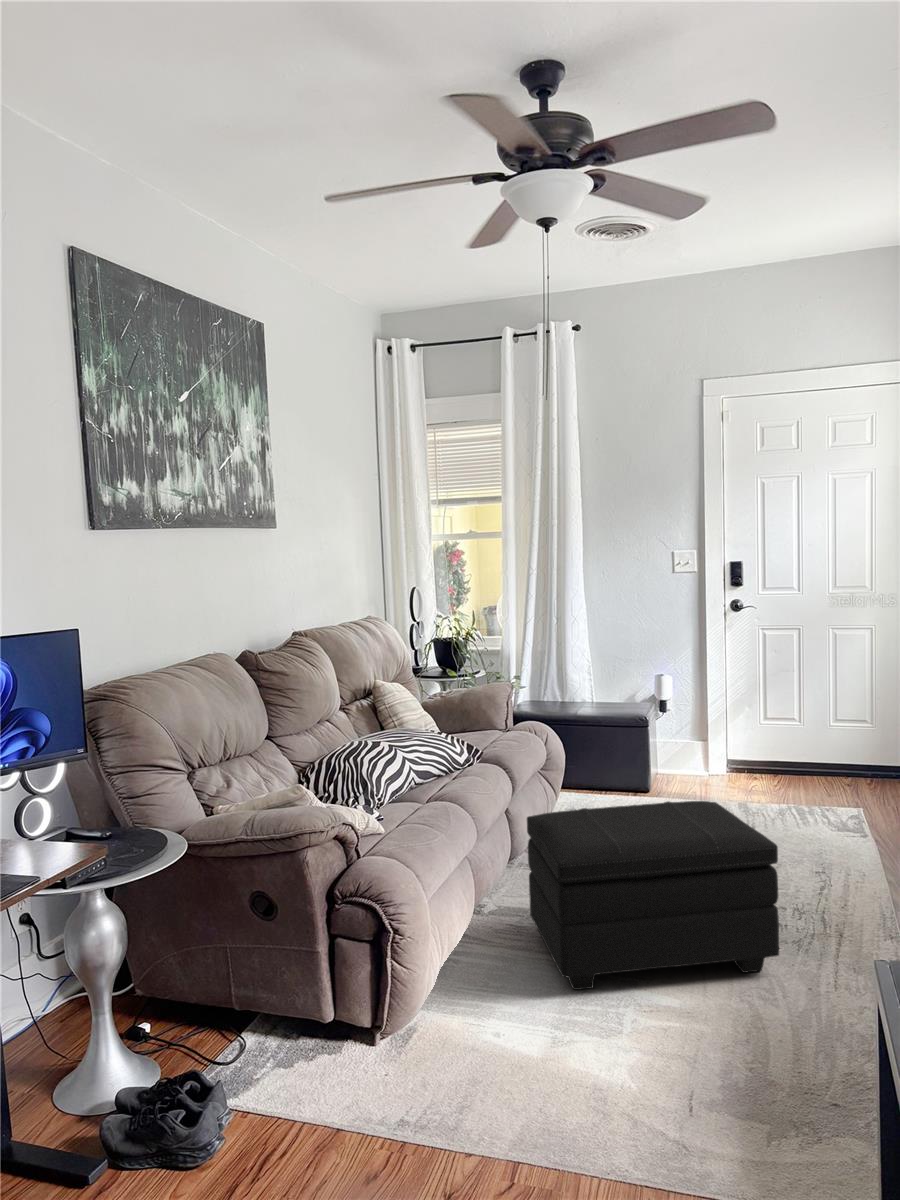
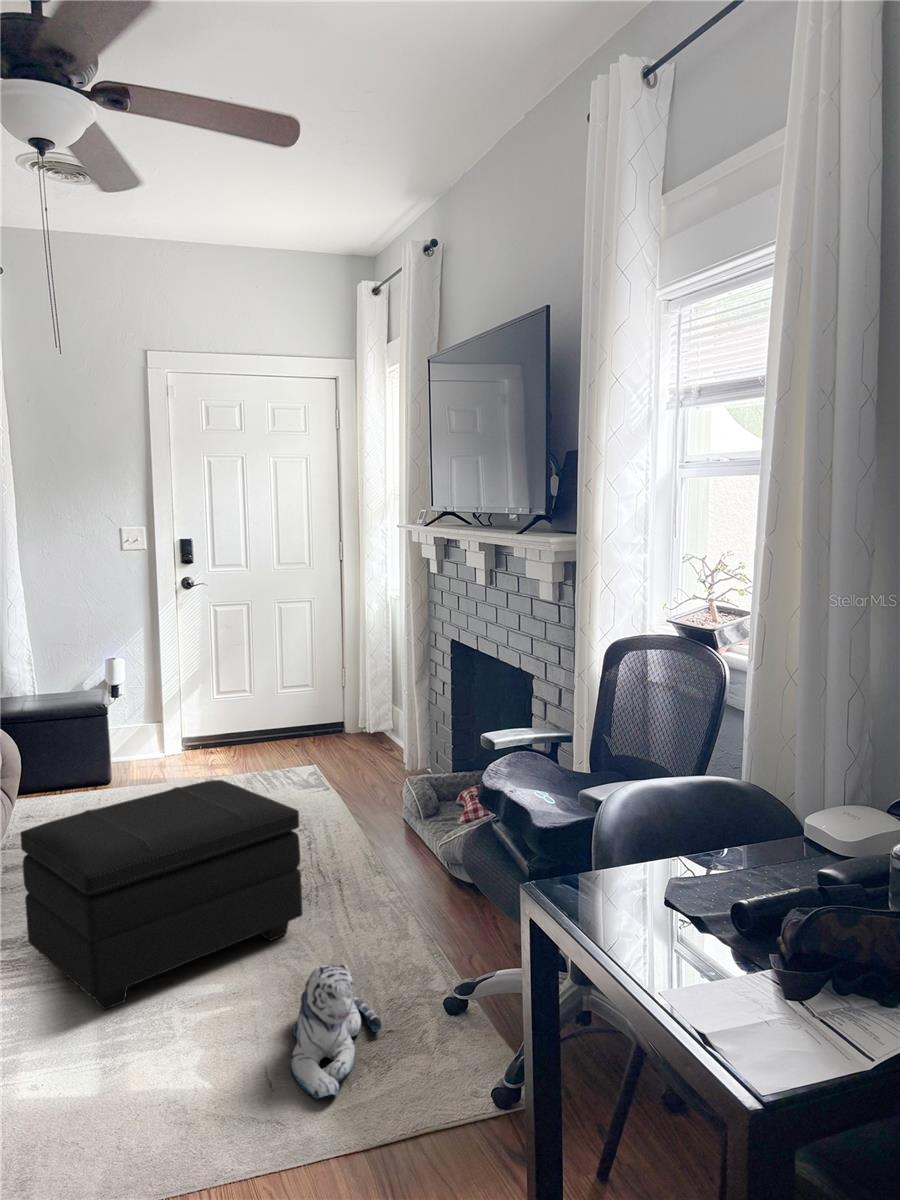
plush toy: none [716,1004,826,1139] -> present [291,965,382,1099]

